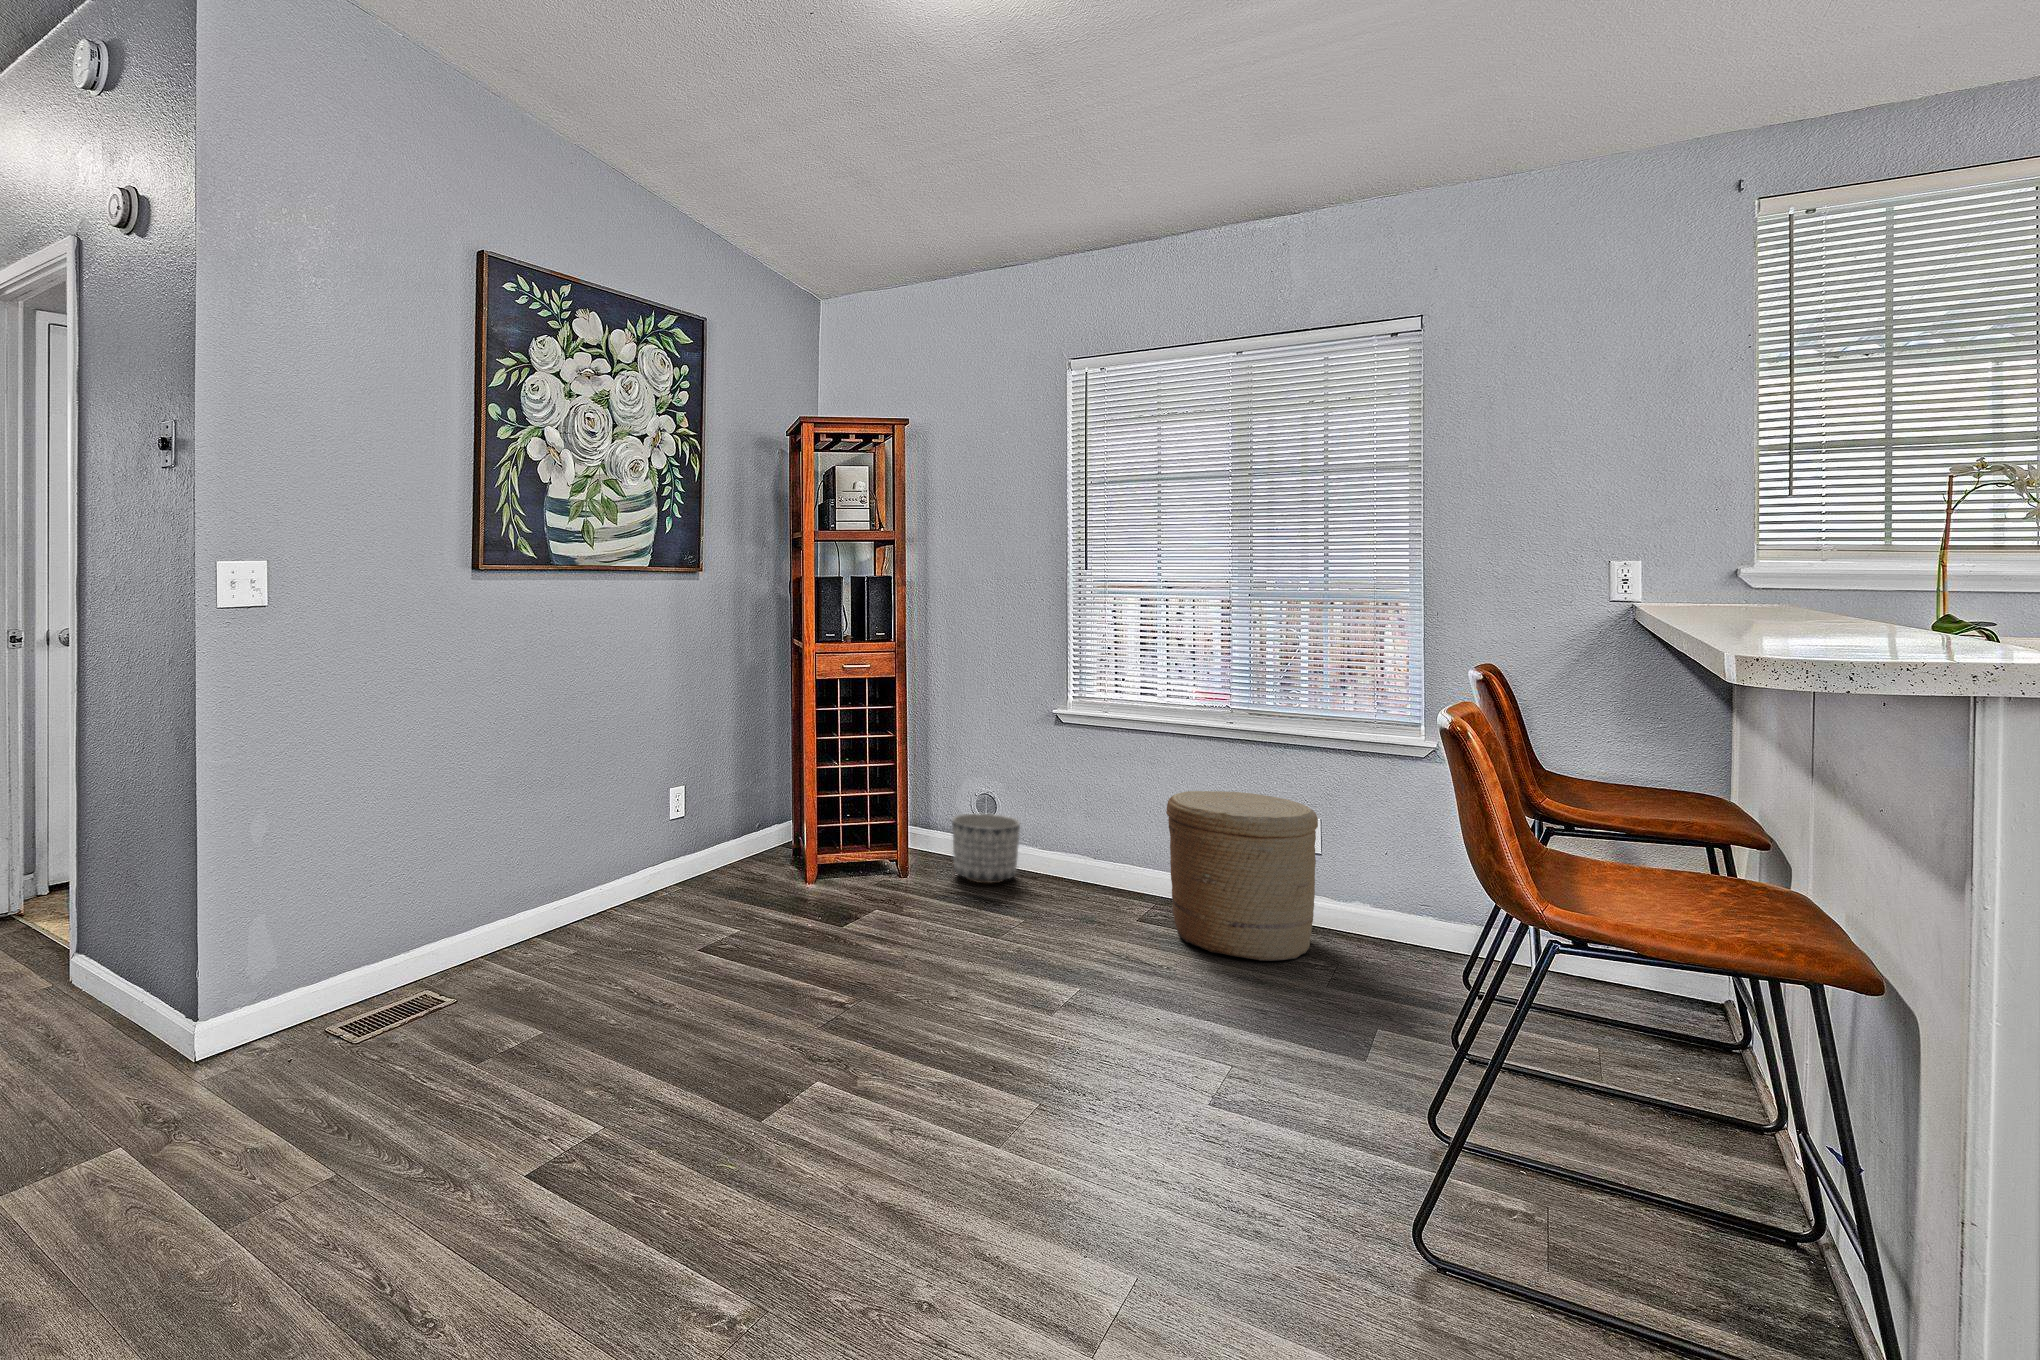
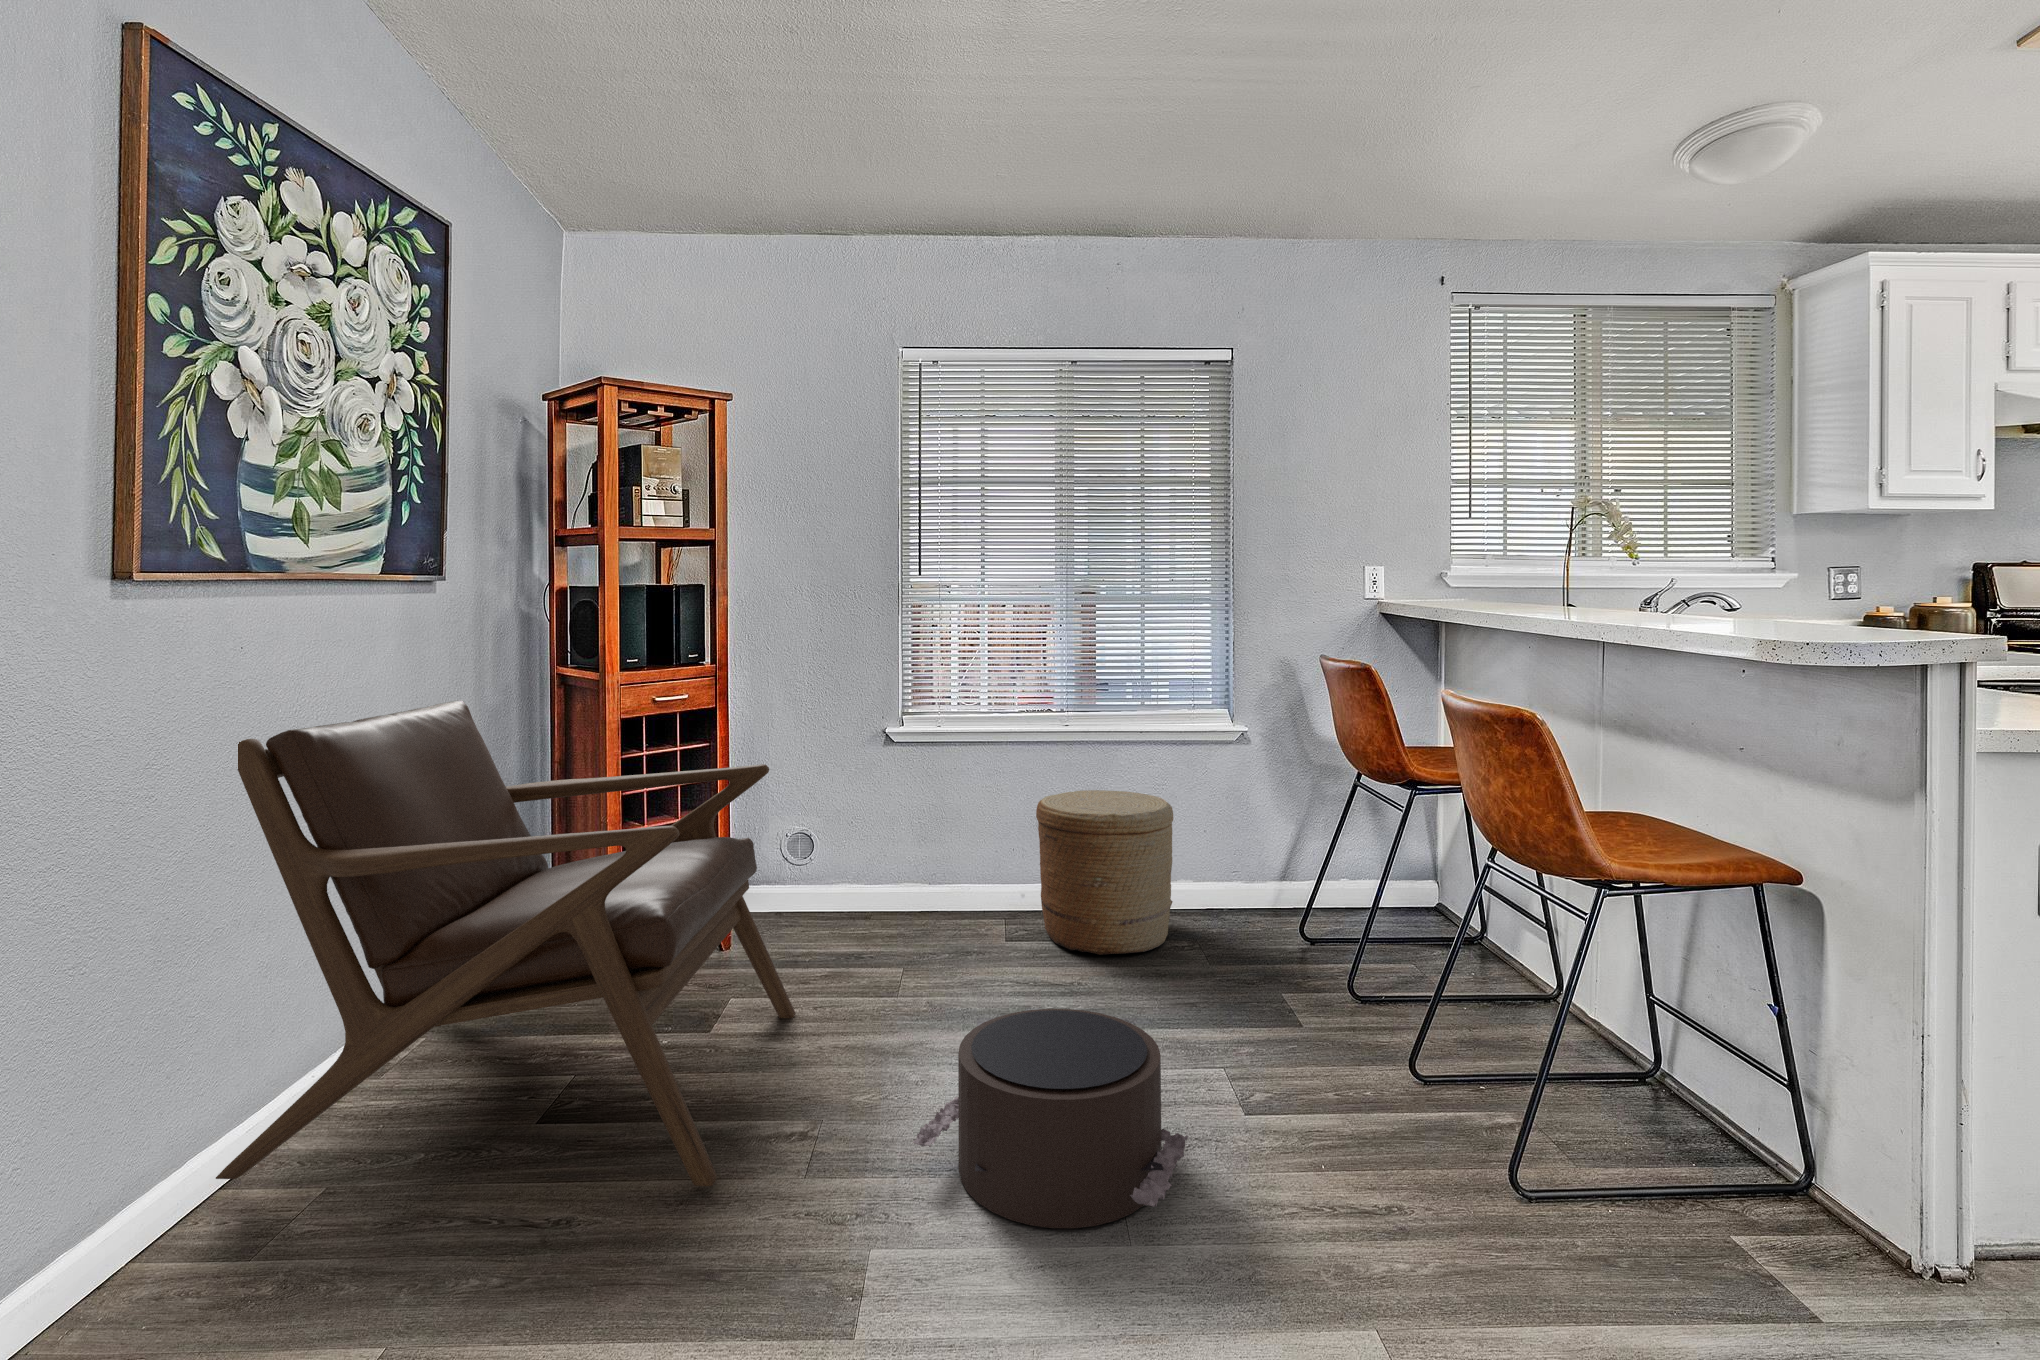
lounge chair: none [536,656,913,1010] -> present [216,700,796,1186]
planter: present [952,813,1020,883] -> none [776,852,854,935]
pouf: none [885,950,1098,1124] -> present [913,1009,1188,1228]

